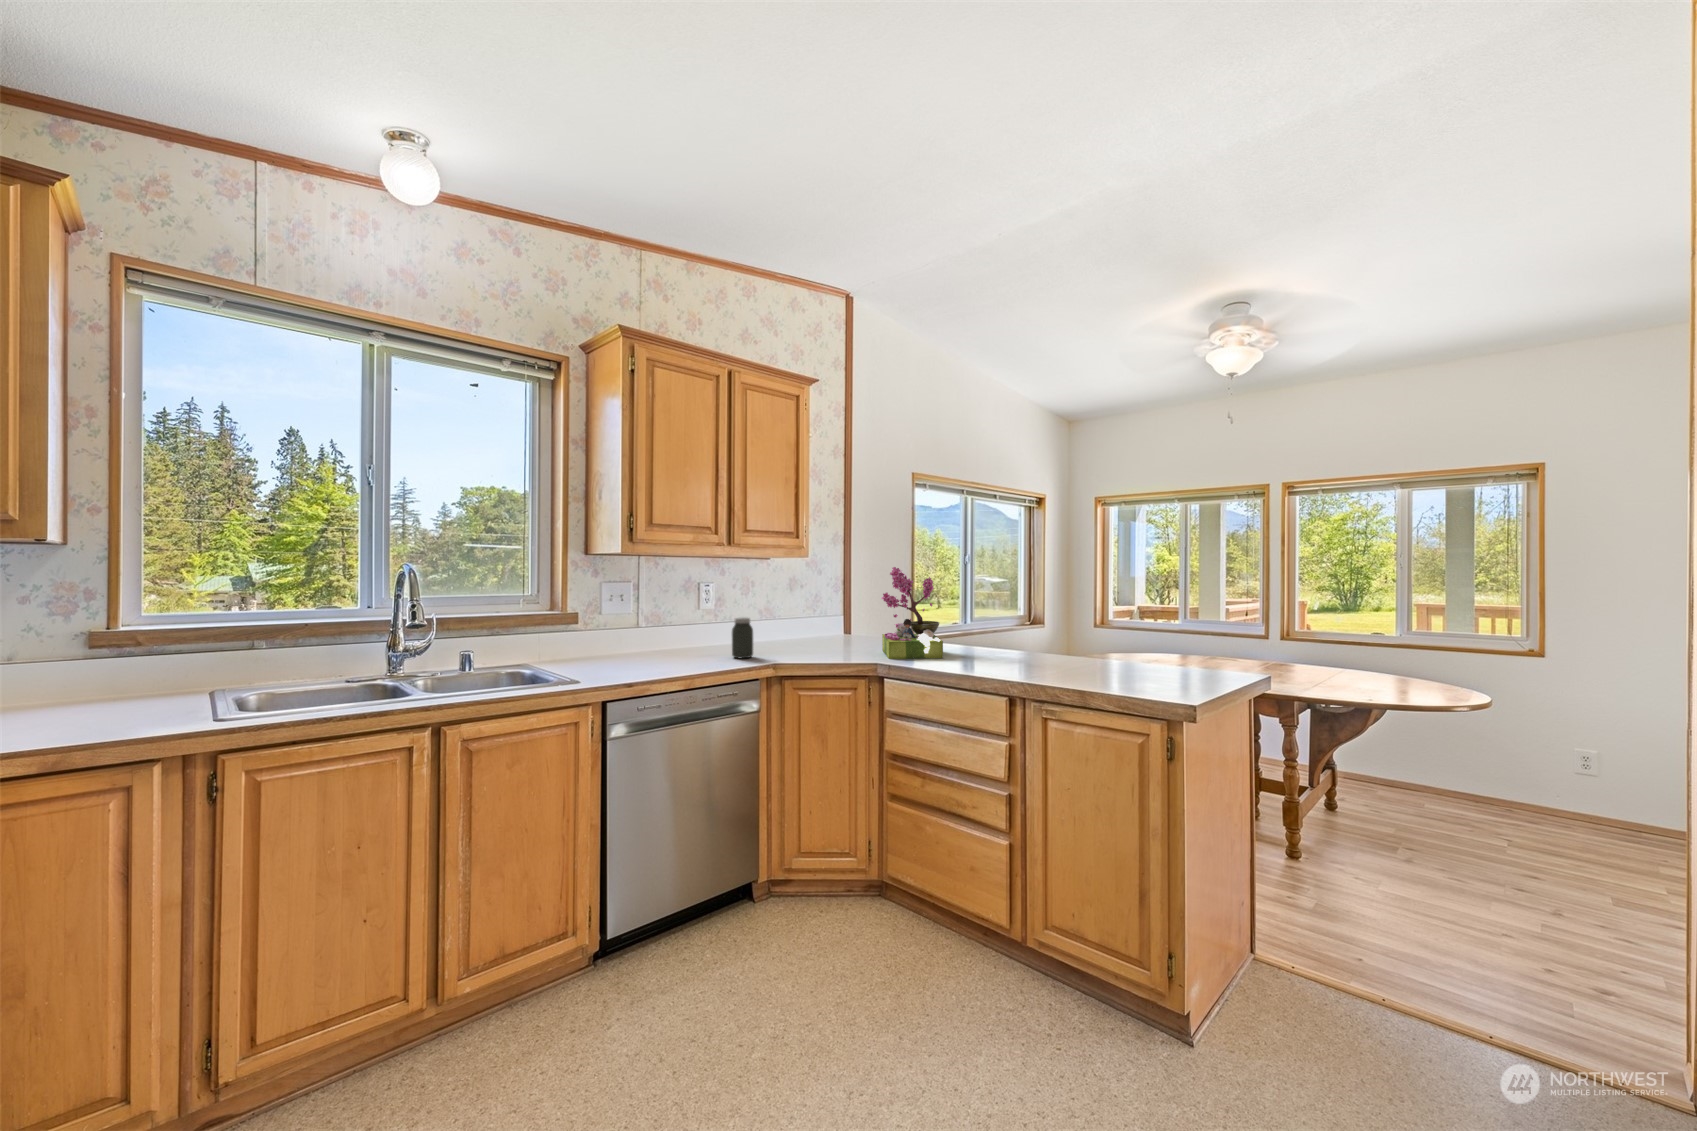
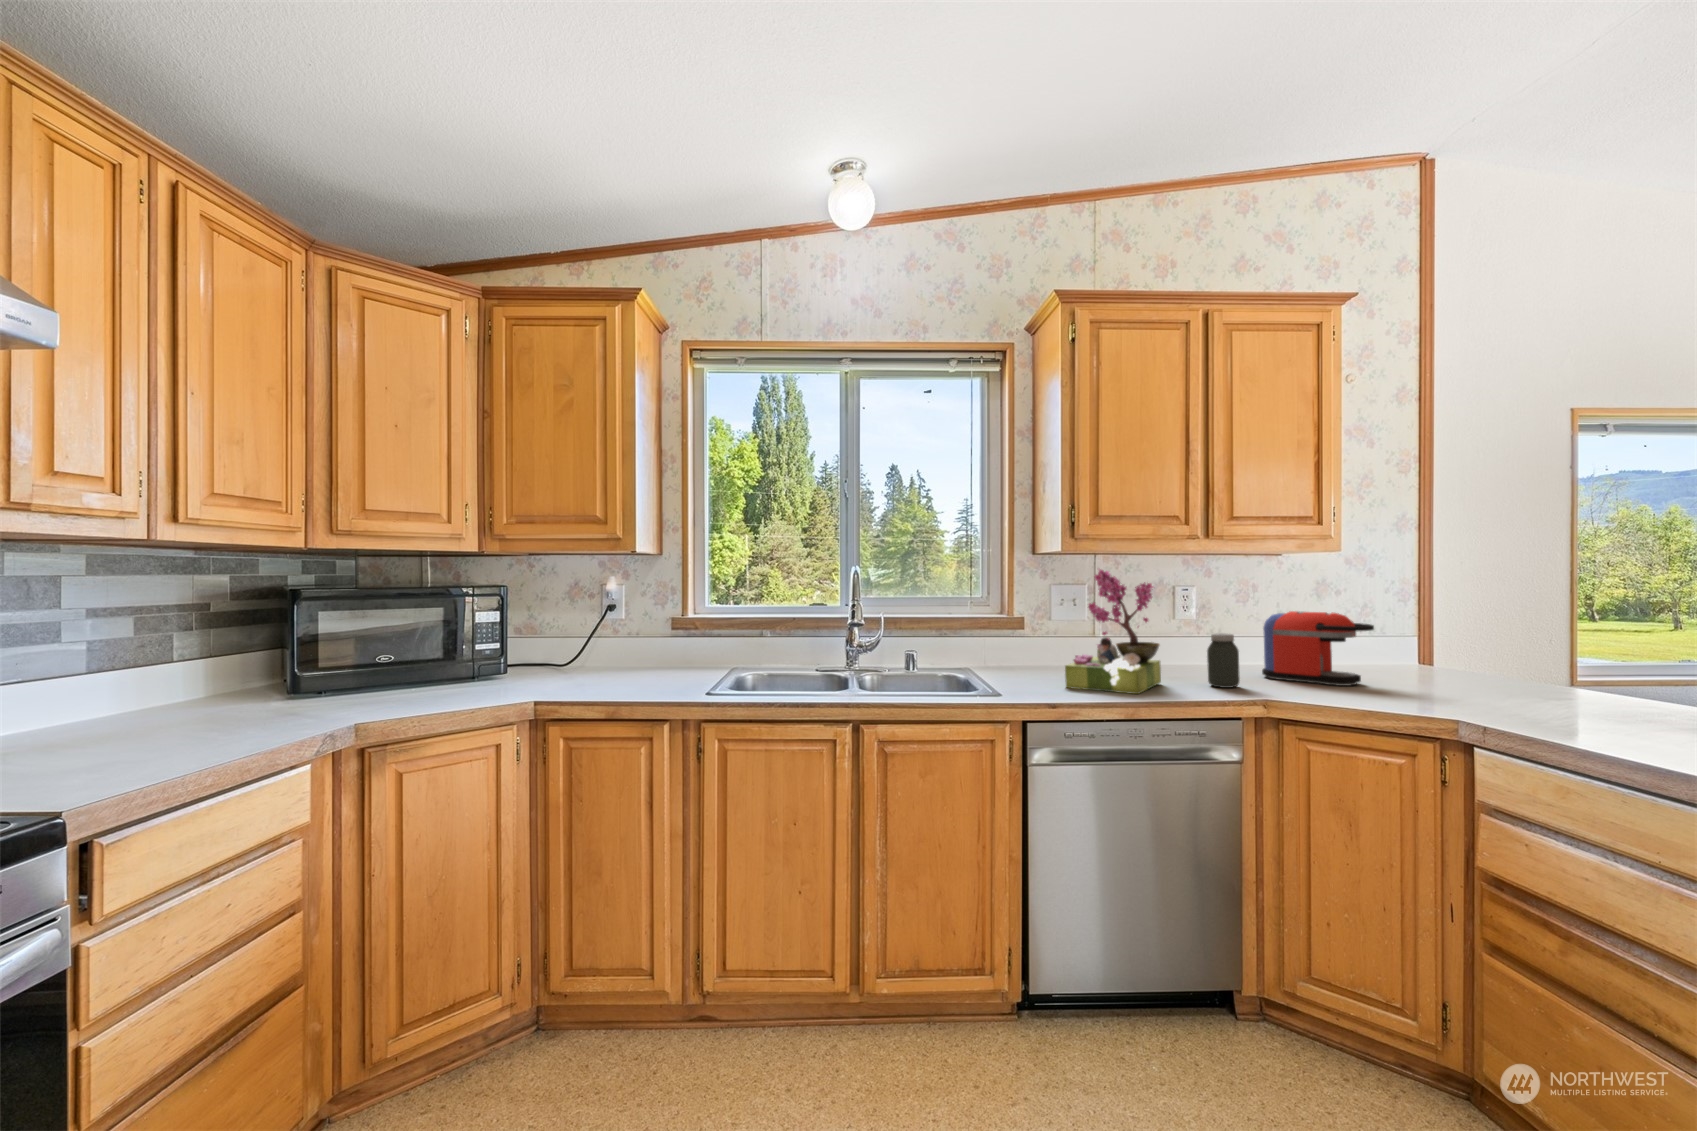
flower arrangement: present [881,567,943,659] -> present [1065,569,1161,694]
coffee maker: none [761,599,831,650] -> present [1262,611,1374,686]

